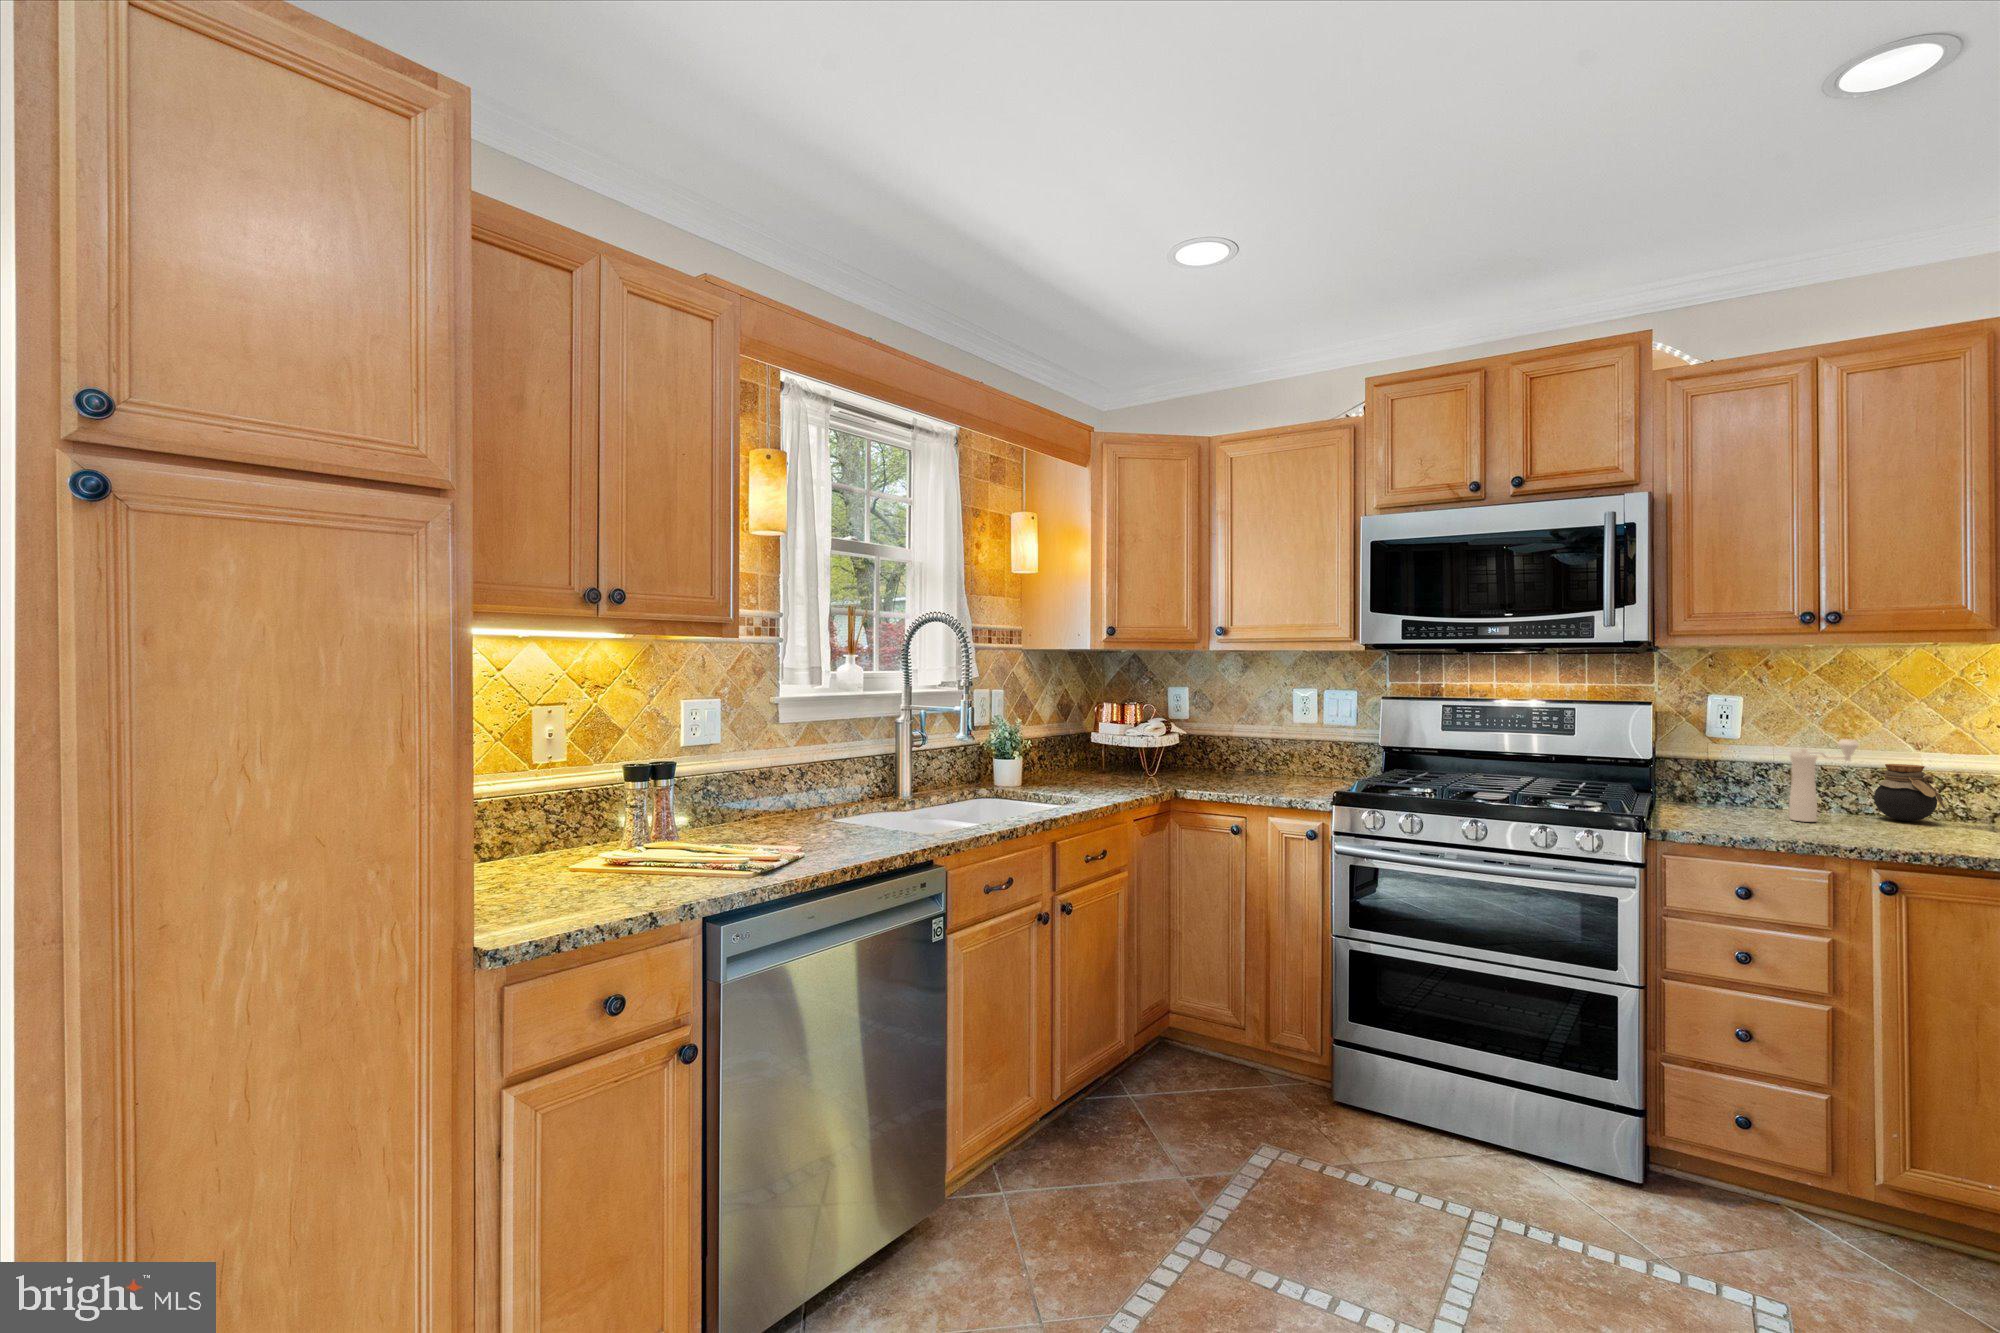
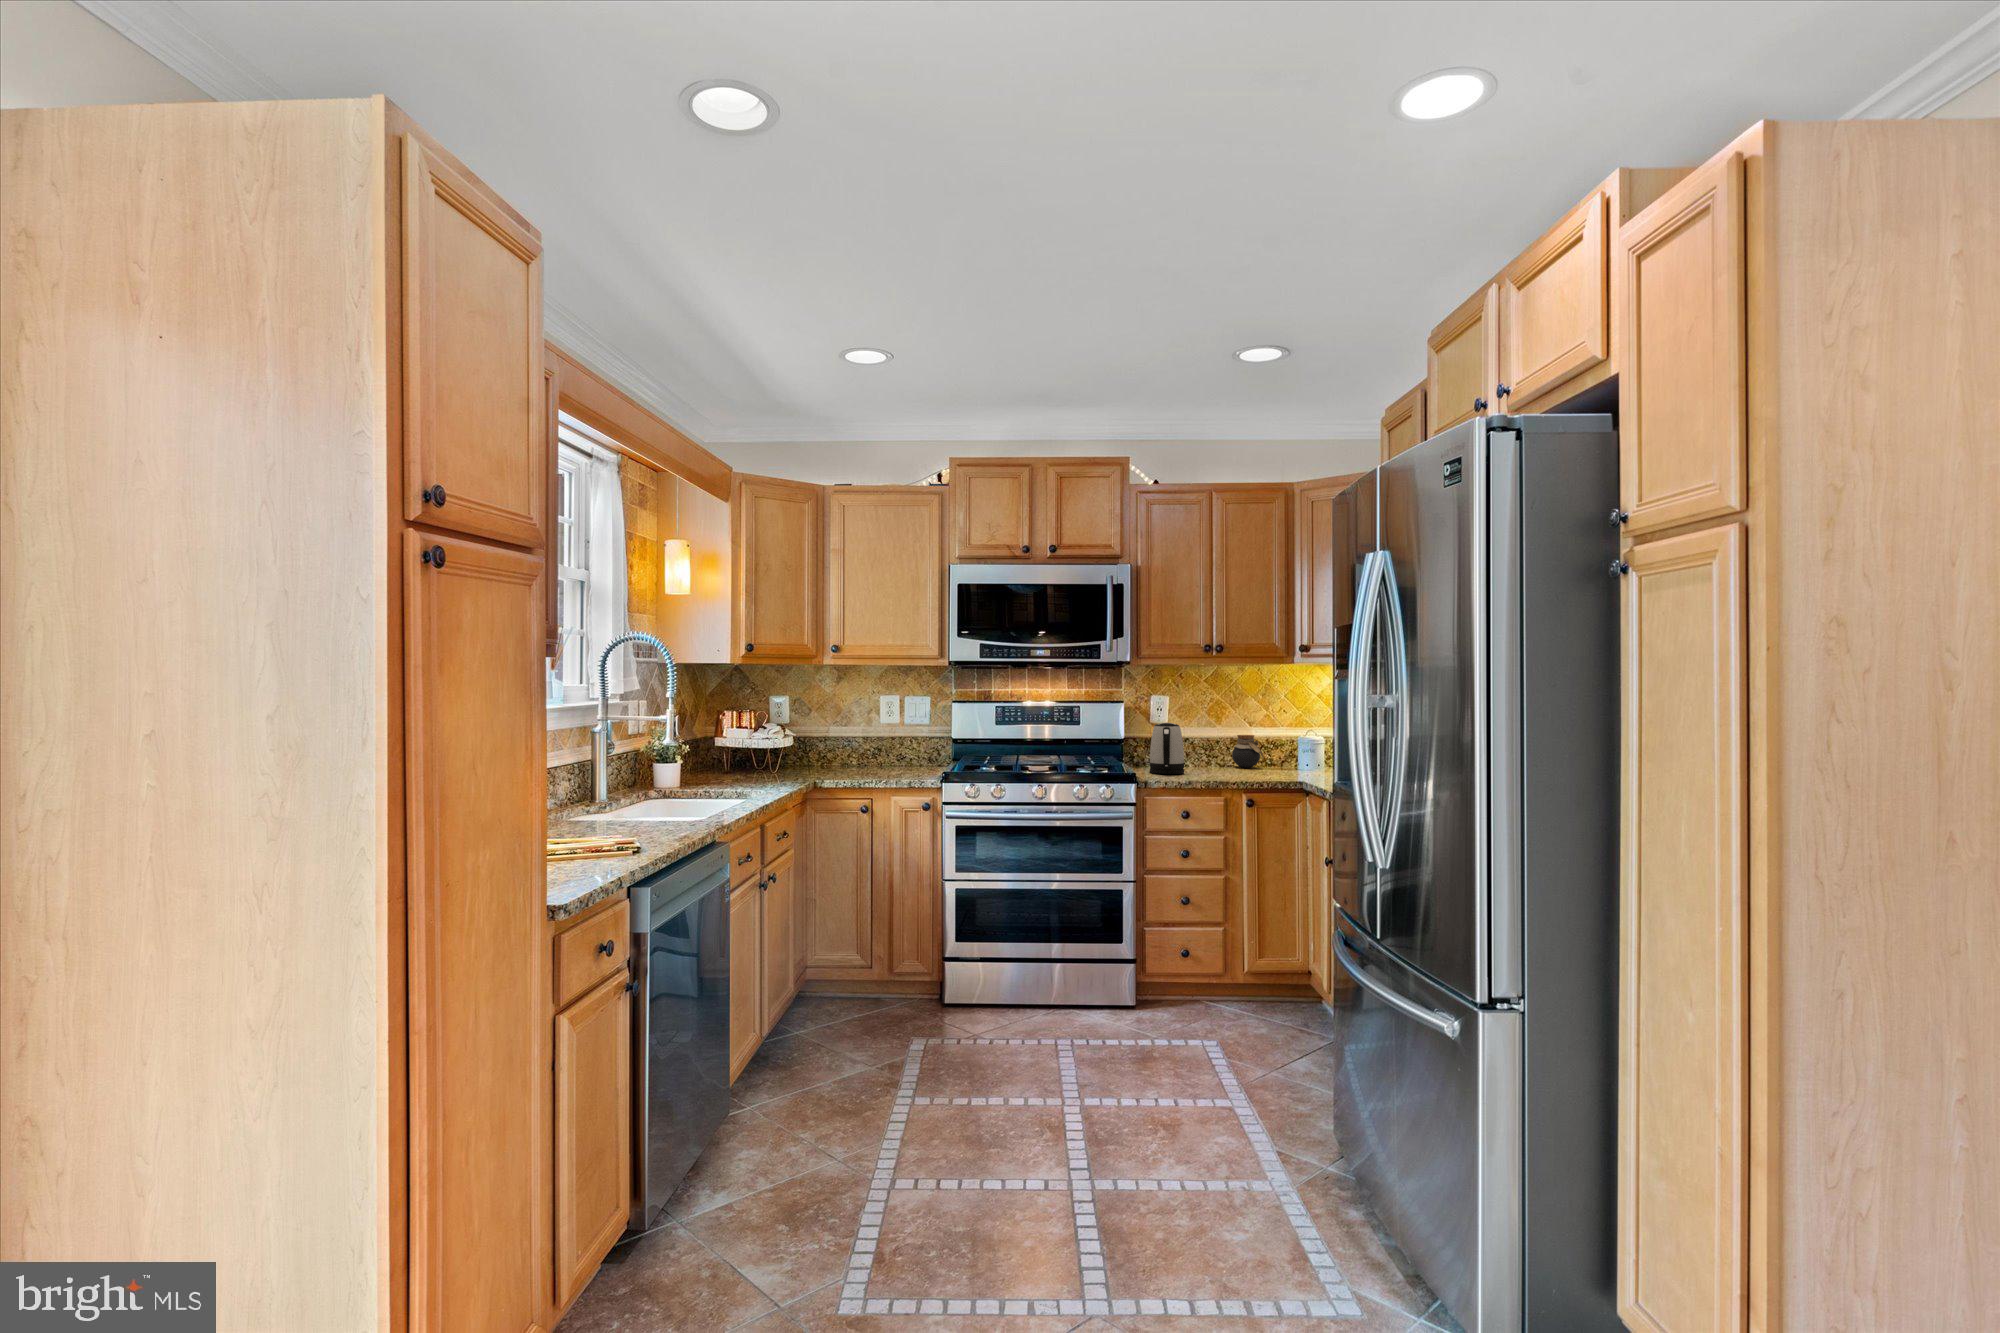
kettle: none [1687,739,1756,823] -> present [1150,723,1184,774]
pepper mill: present [1789,739,1859,822] -> none [1197,721,1228,771]

